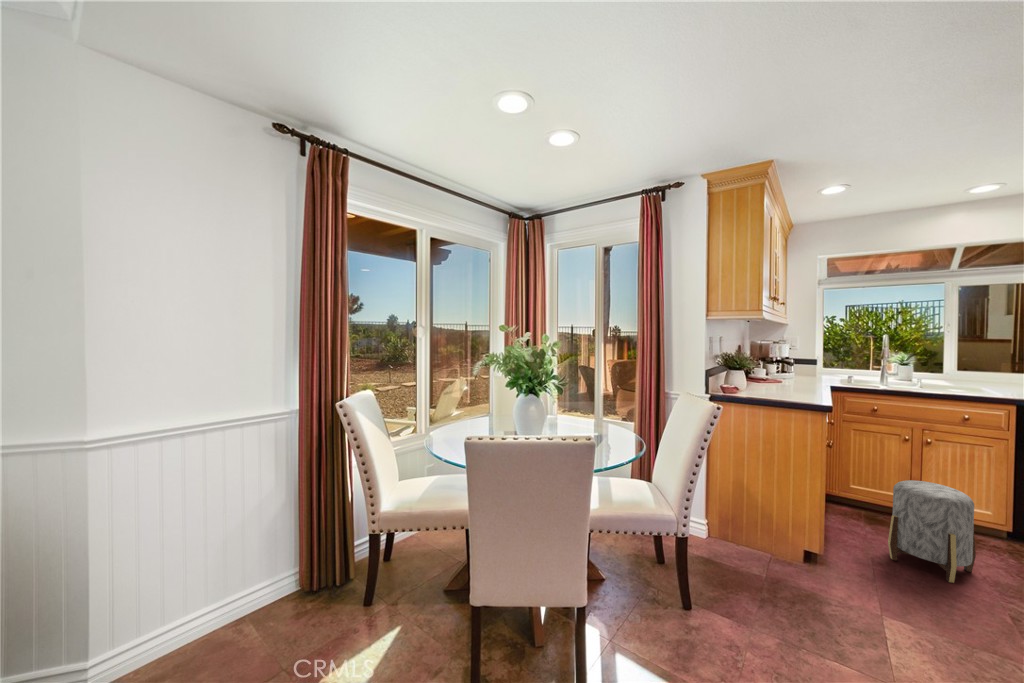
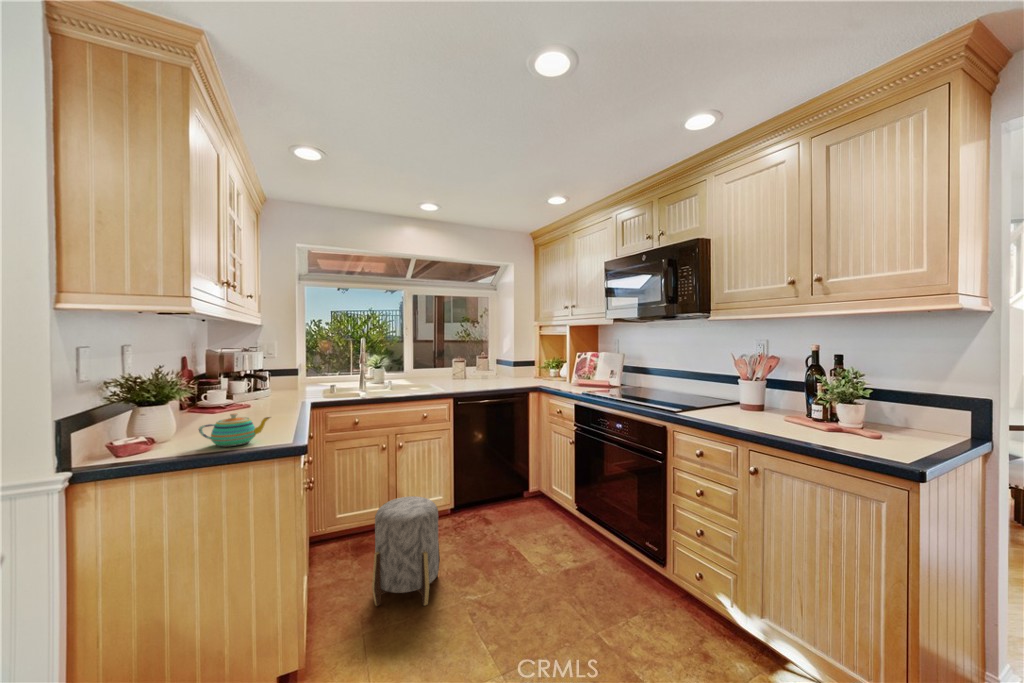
teapot: none [763,380,809,399] -> present [199,413,270,446]

